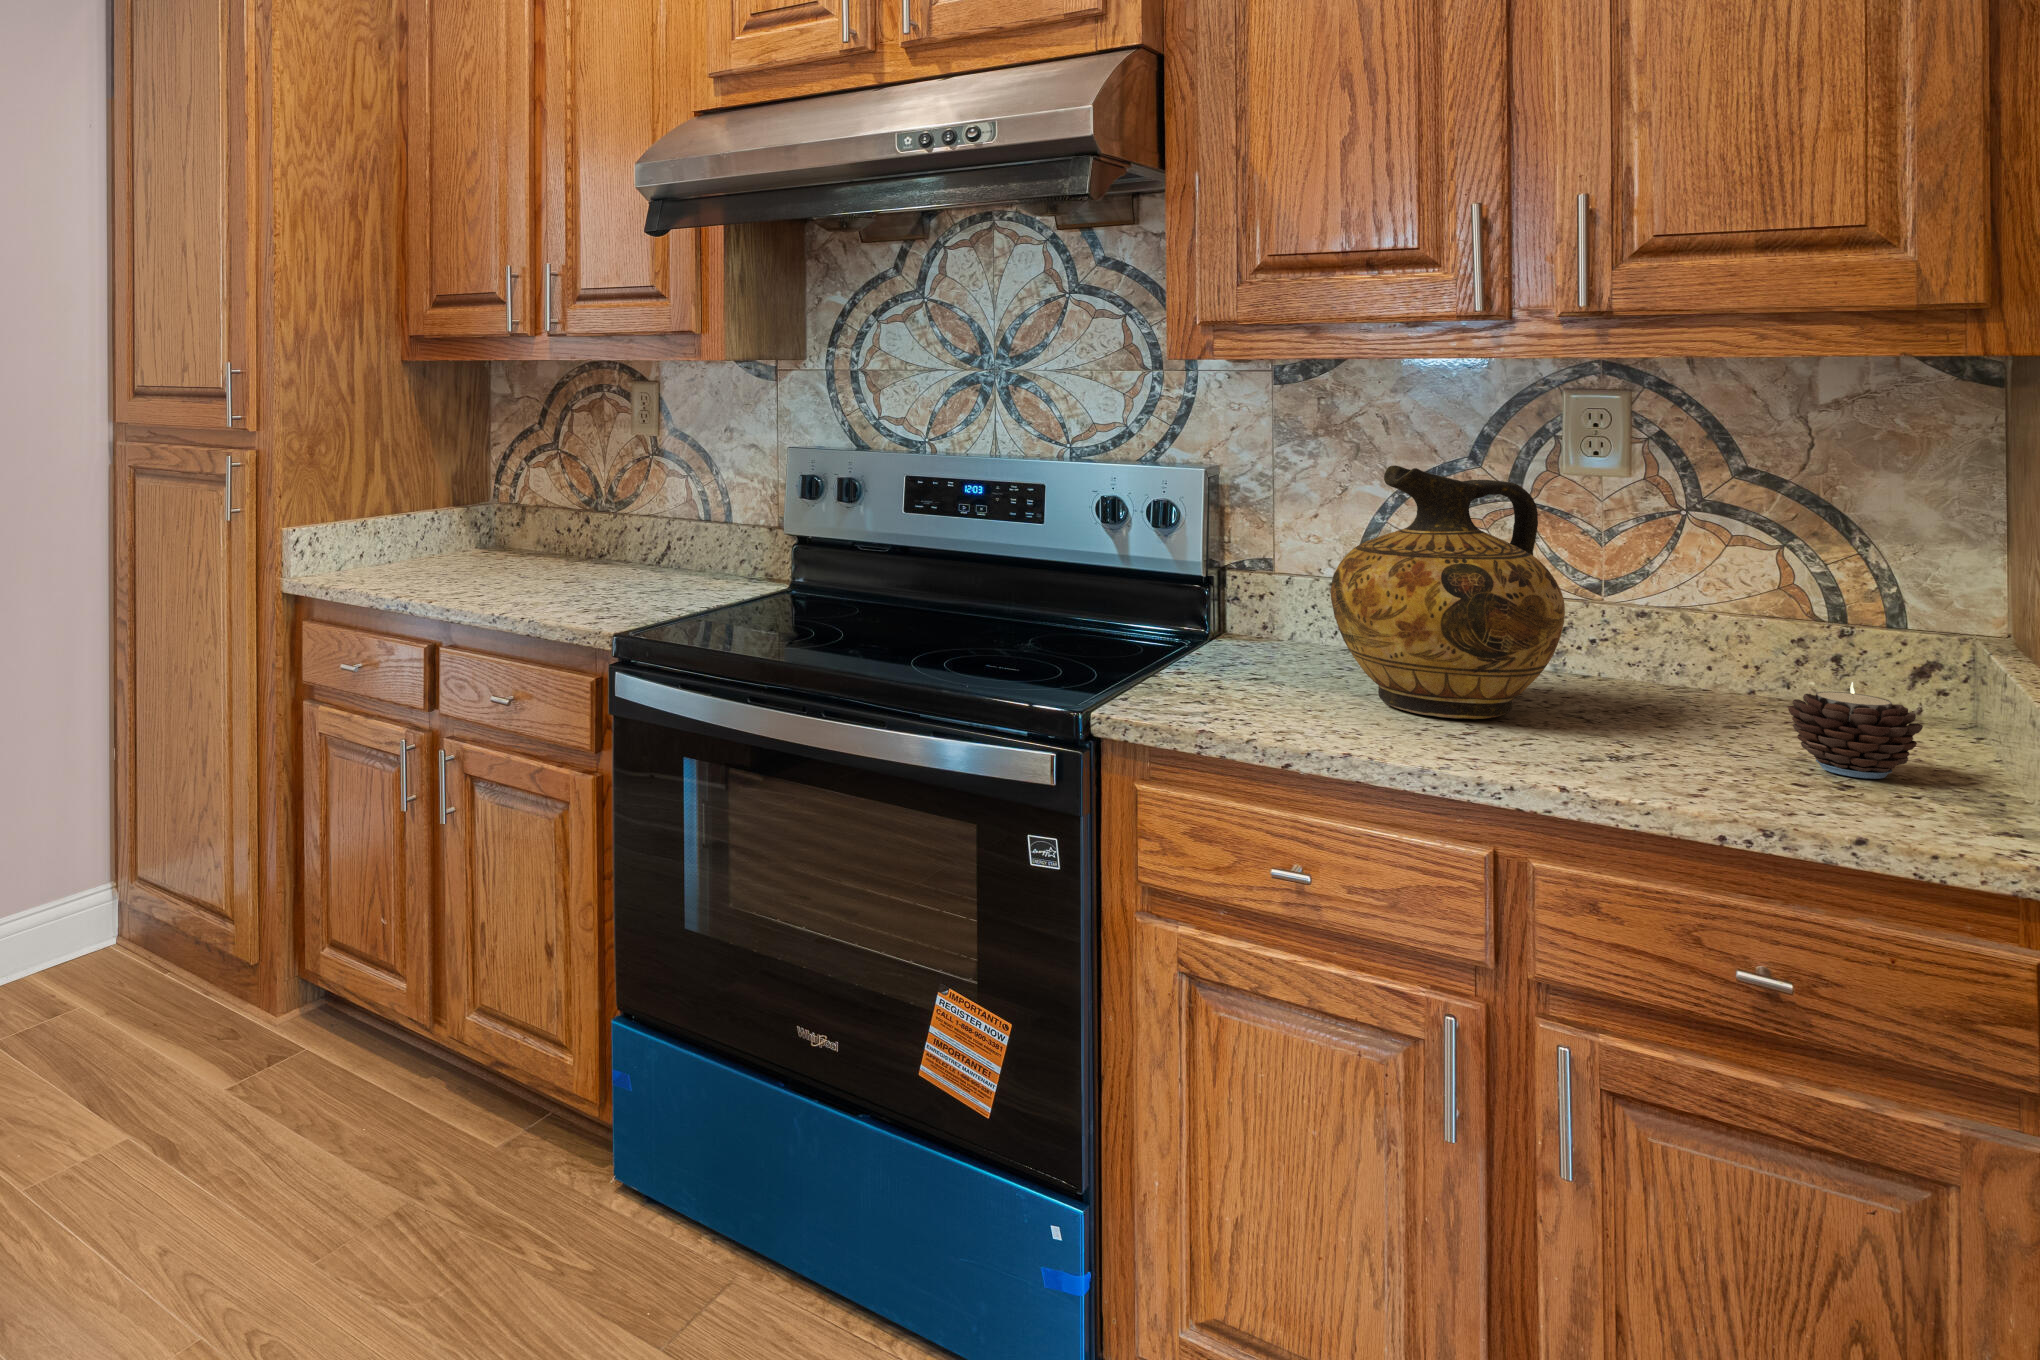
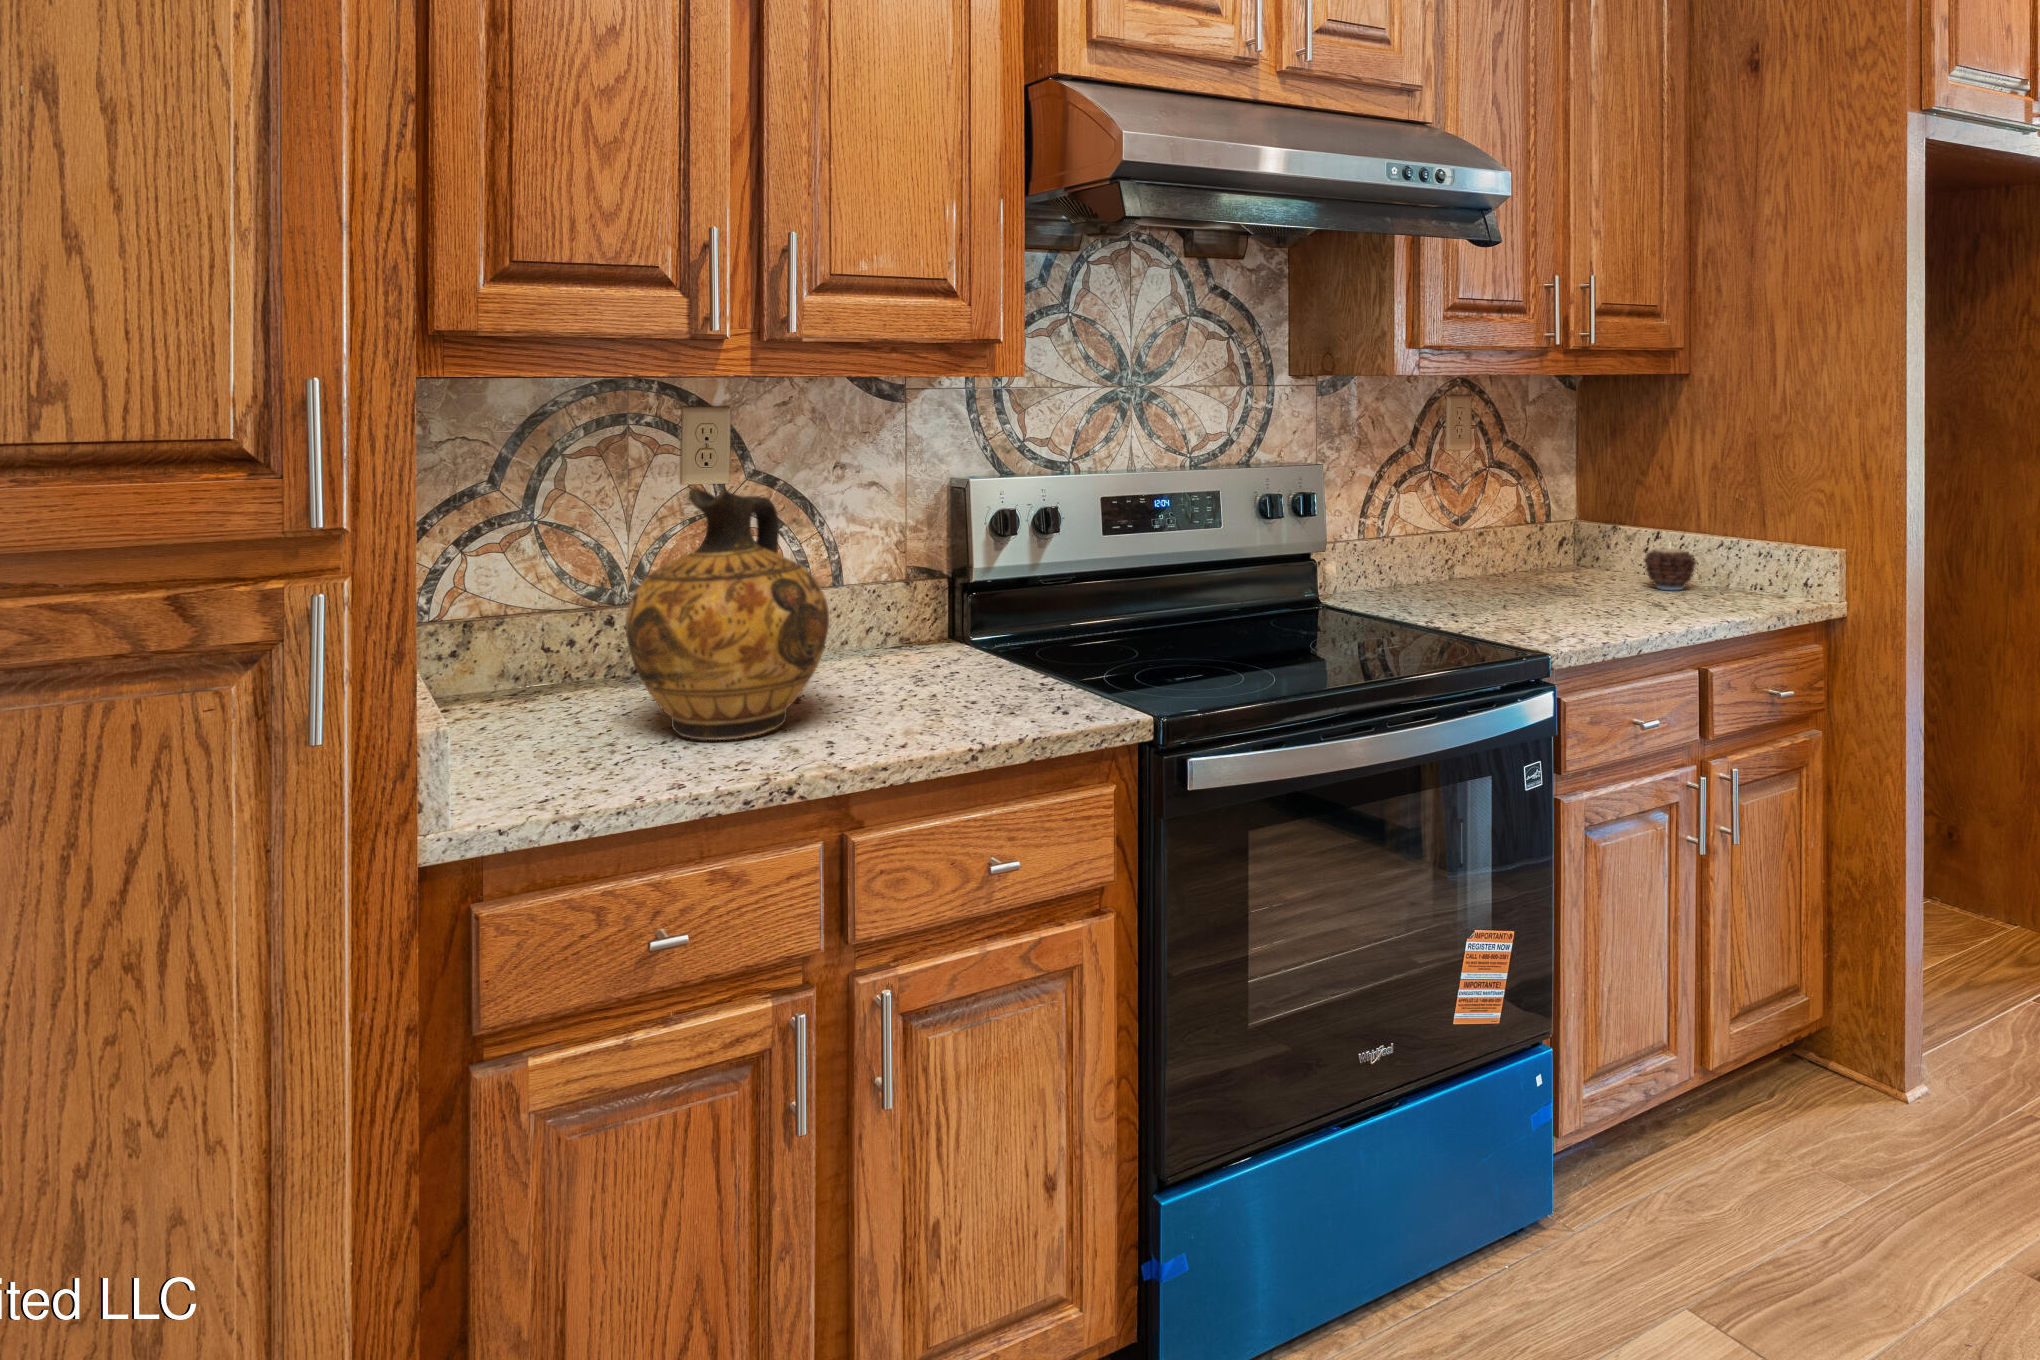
ceramic jug: present [1331,465,1565,719] -> present [625,488,829,740]

